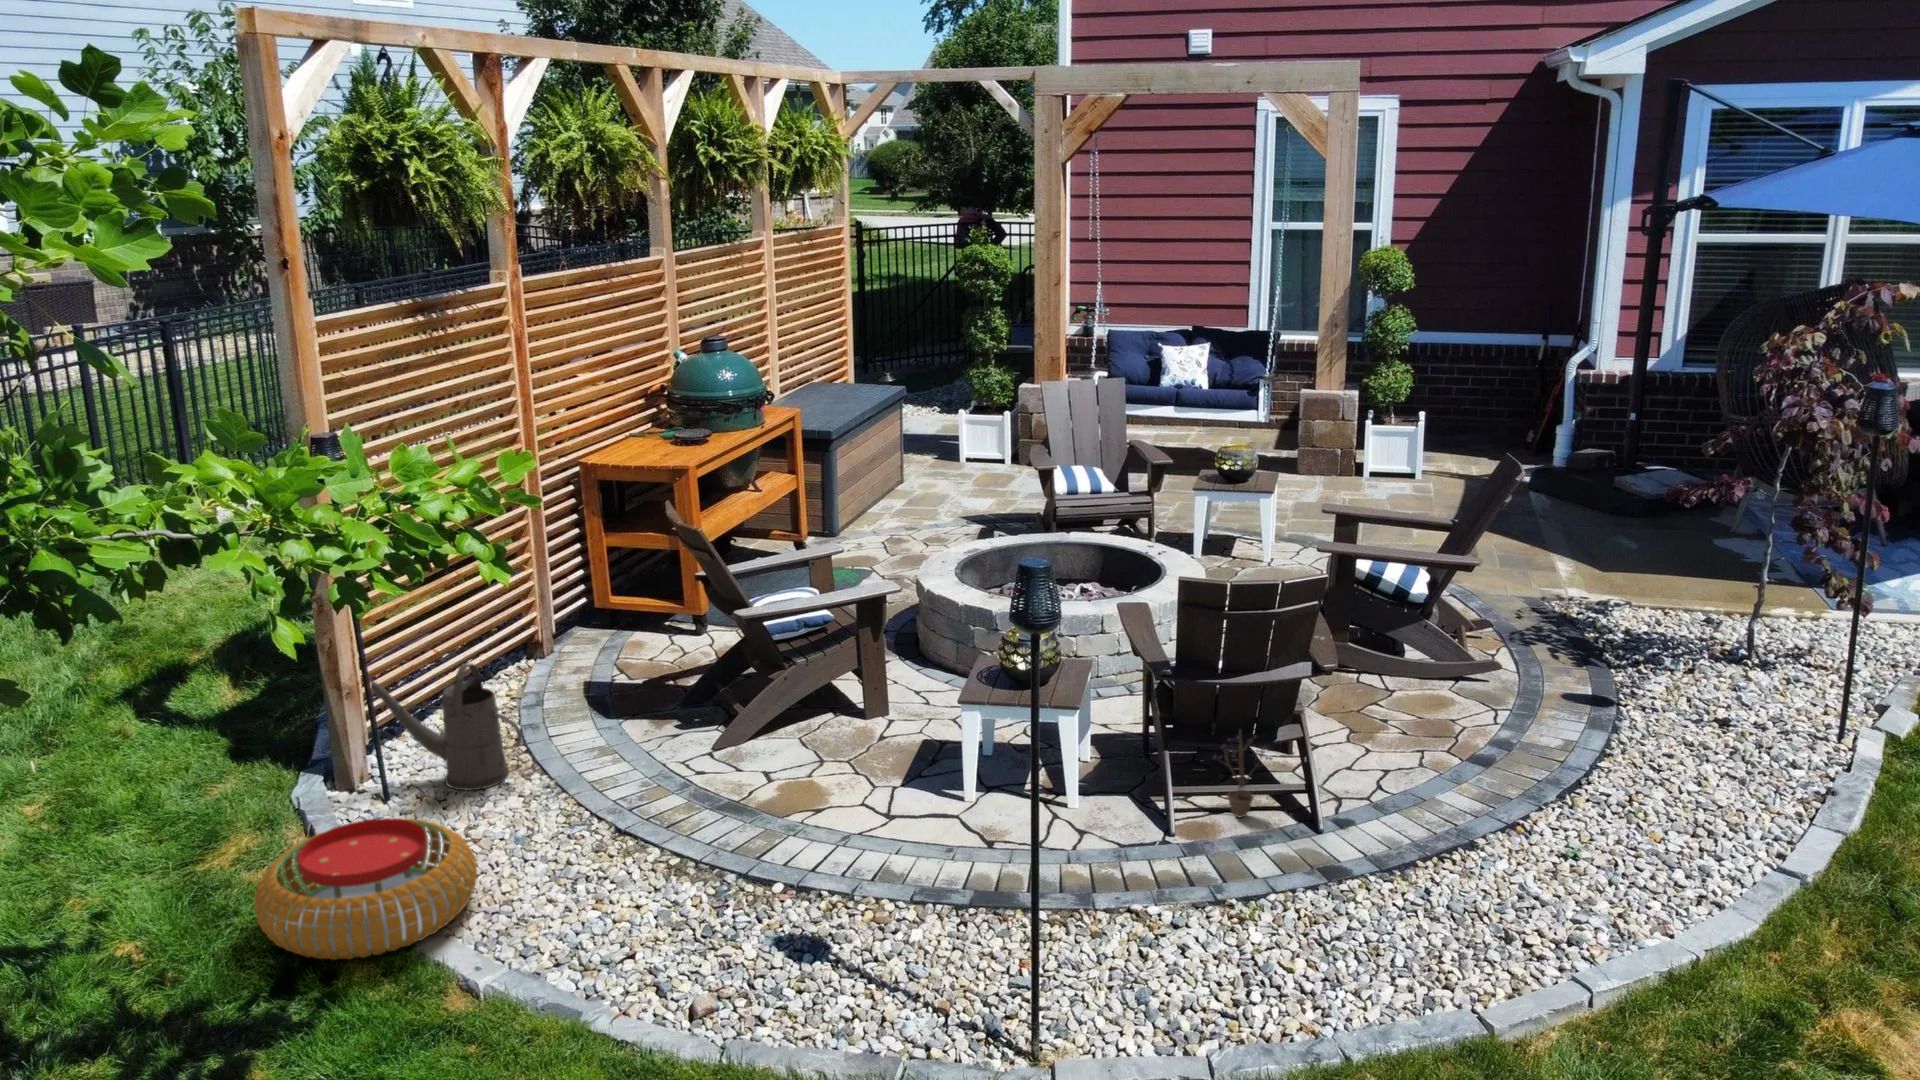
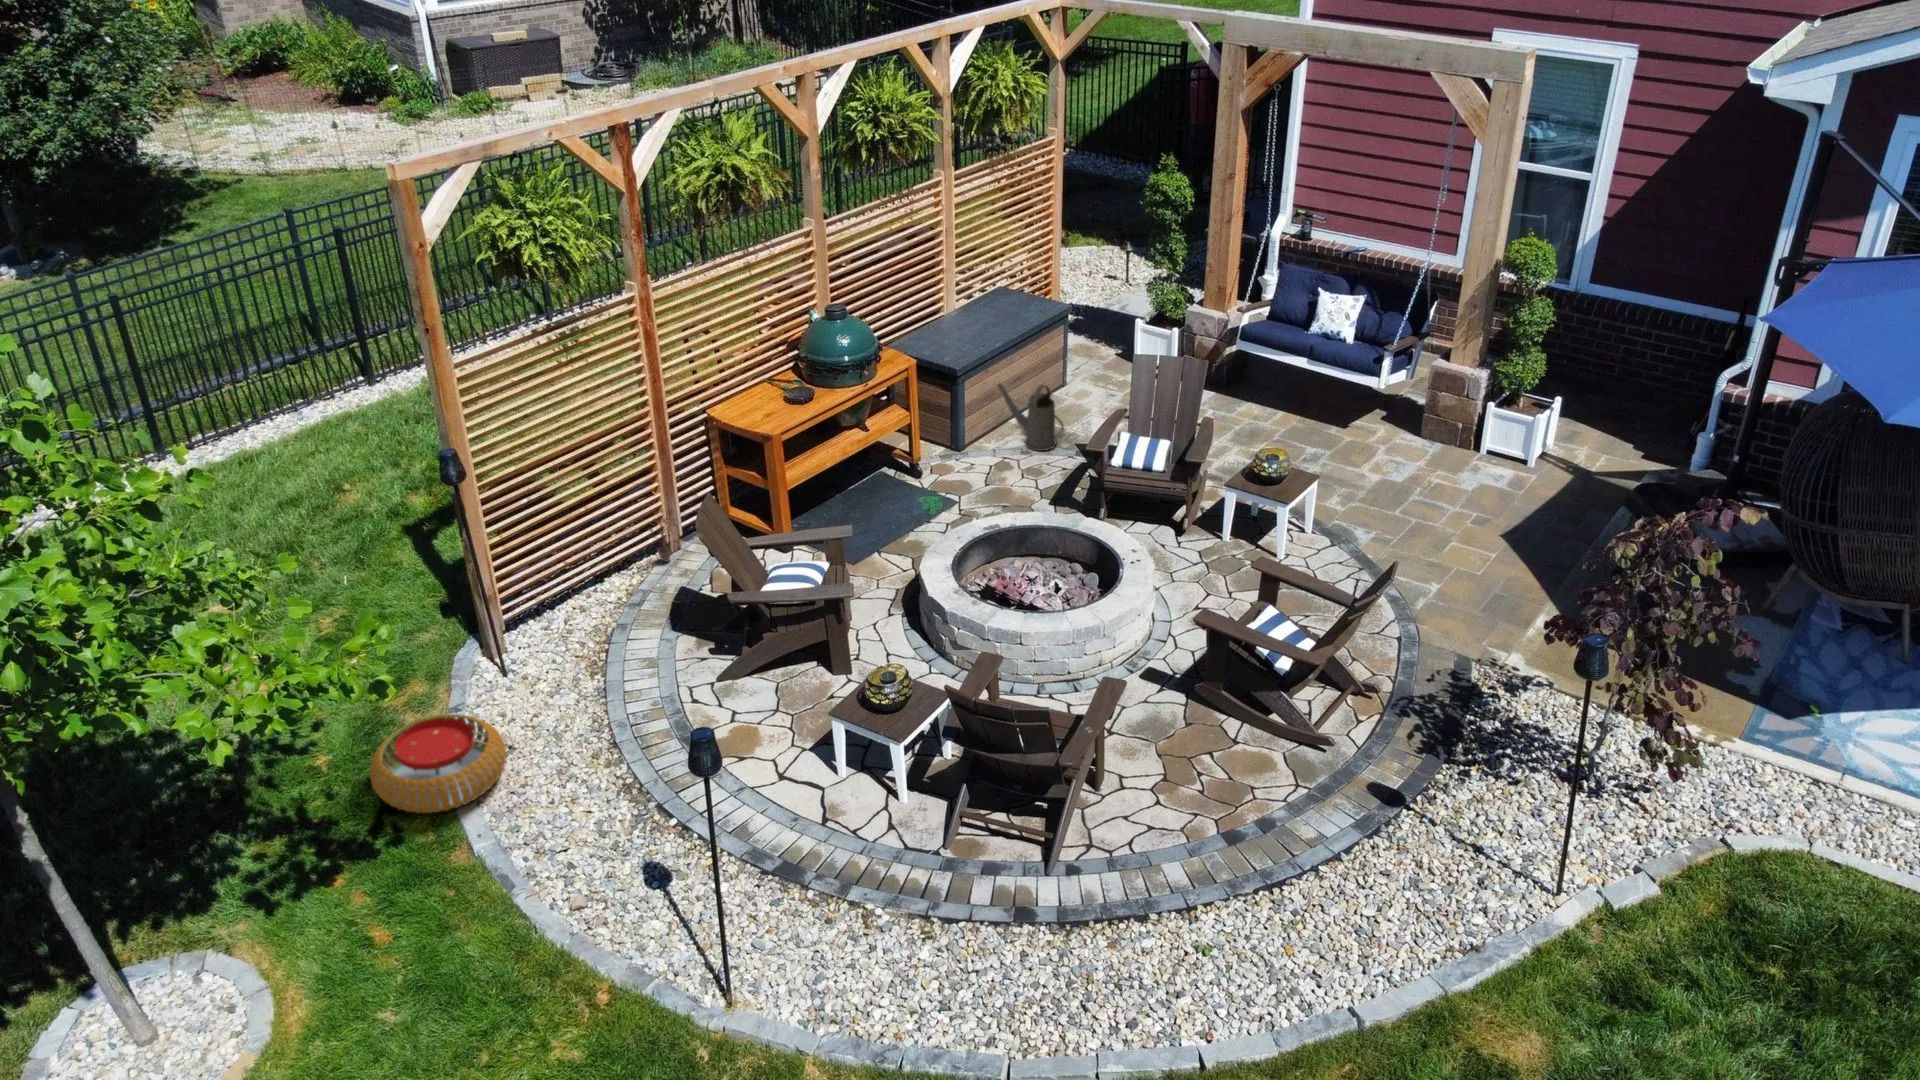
watering can: present [371,663,522,790] -> present [998,383,1064,451]
decorative plant: present [1200,730,1273,817] -> present [646,519,675,566]

